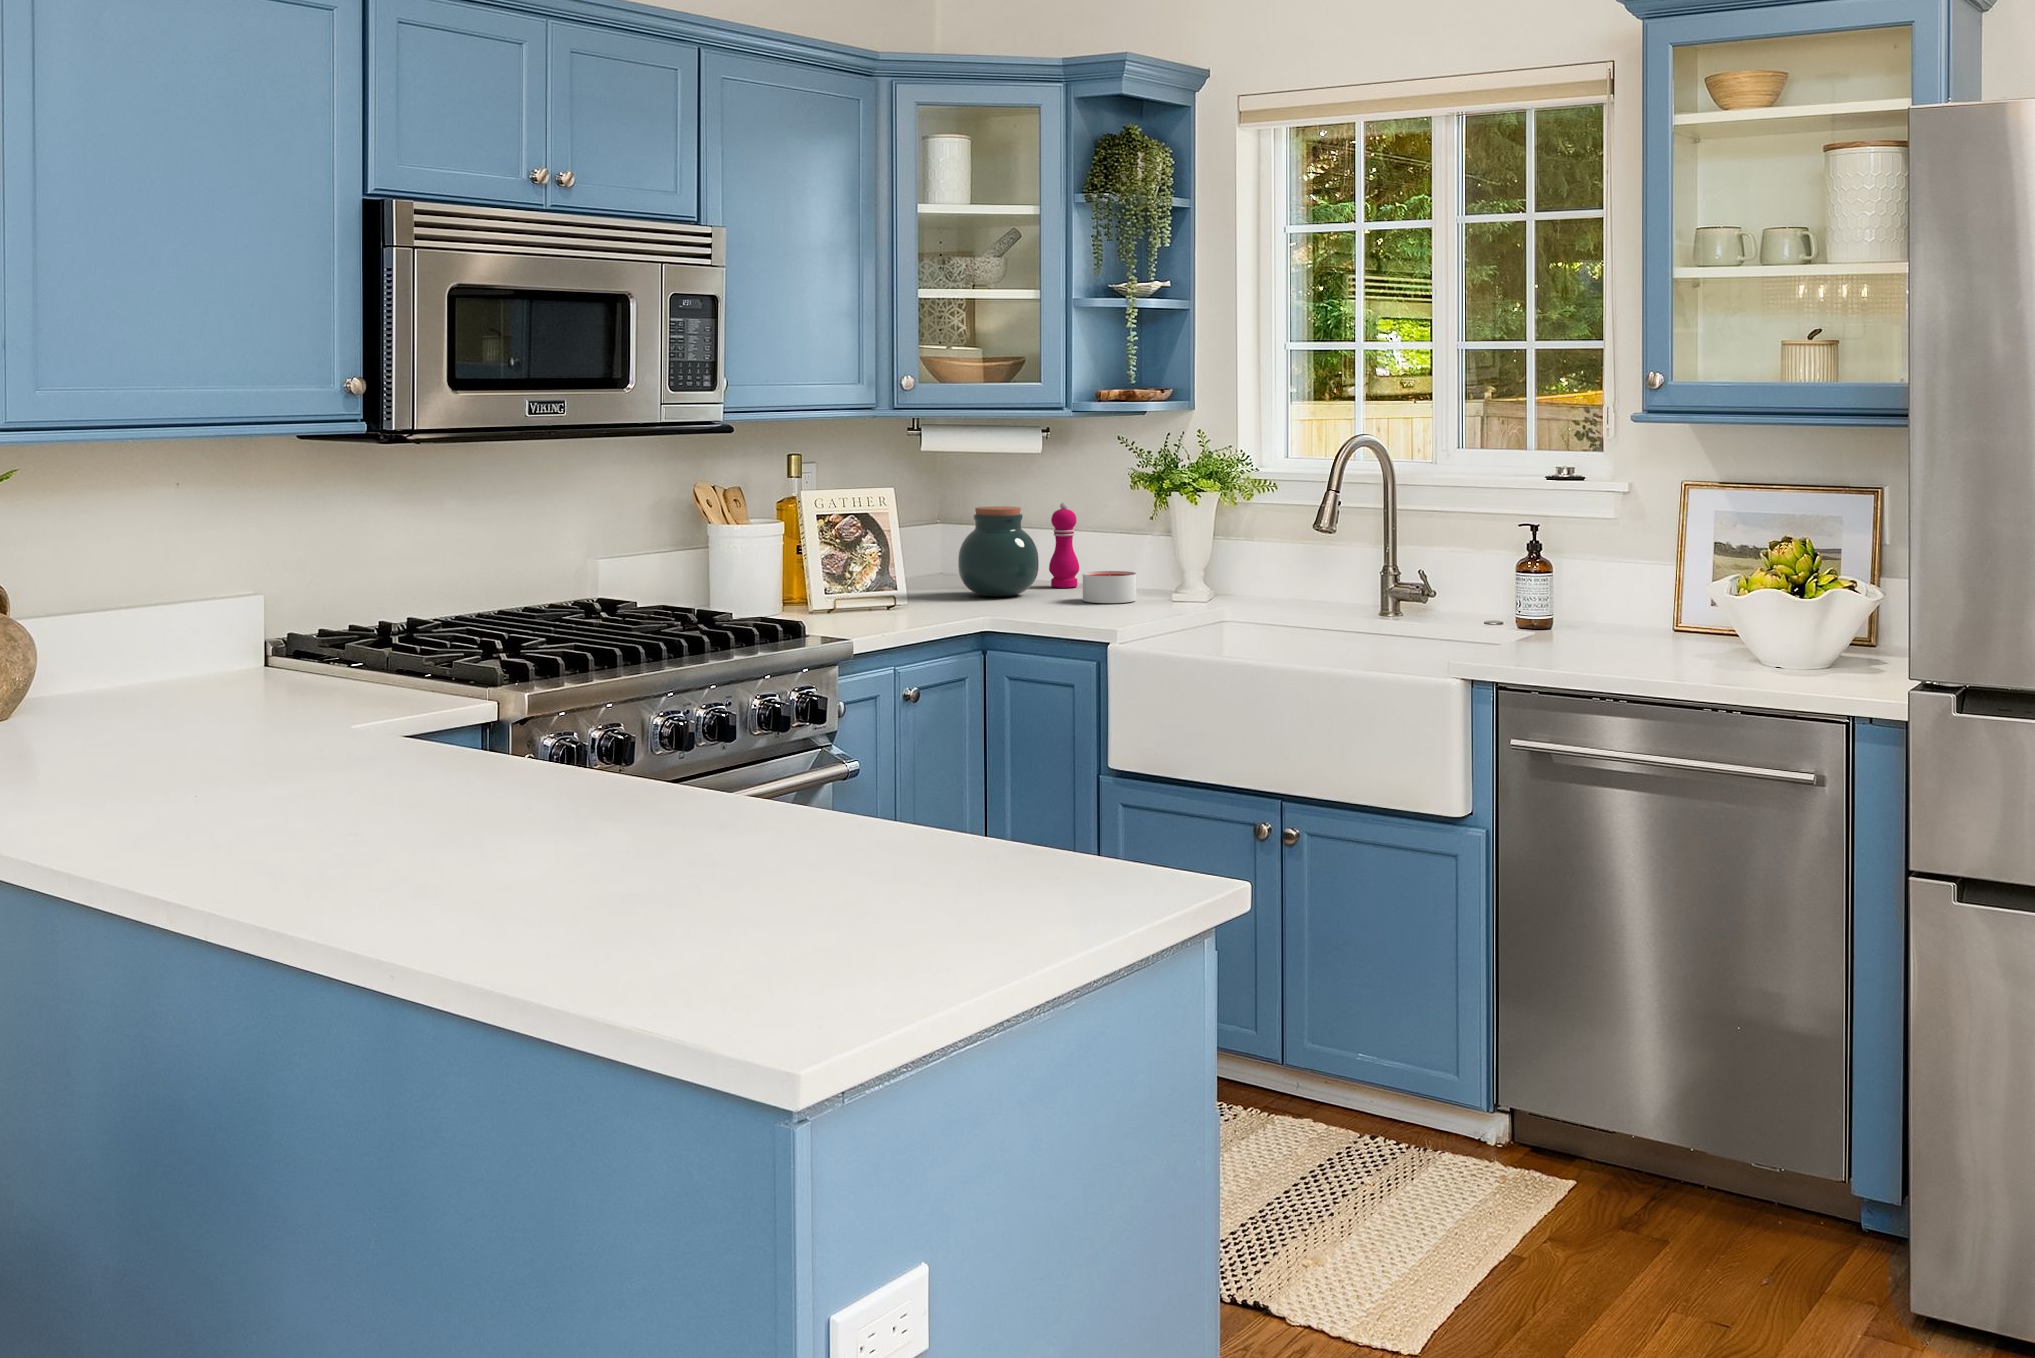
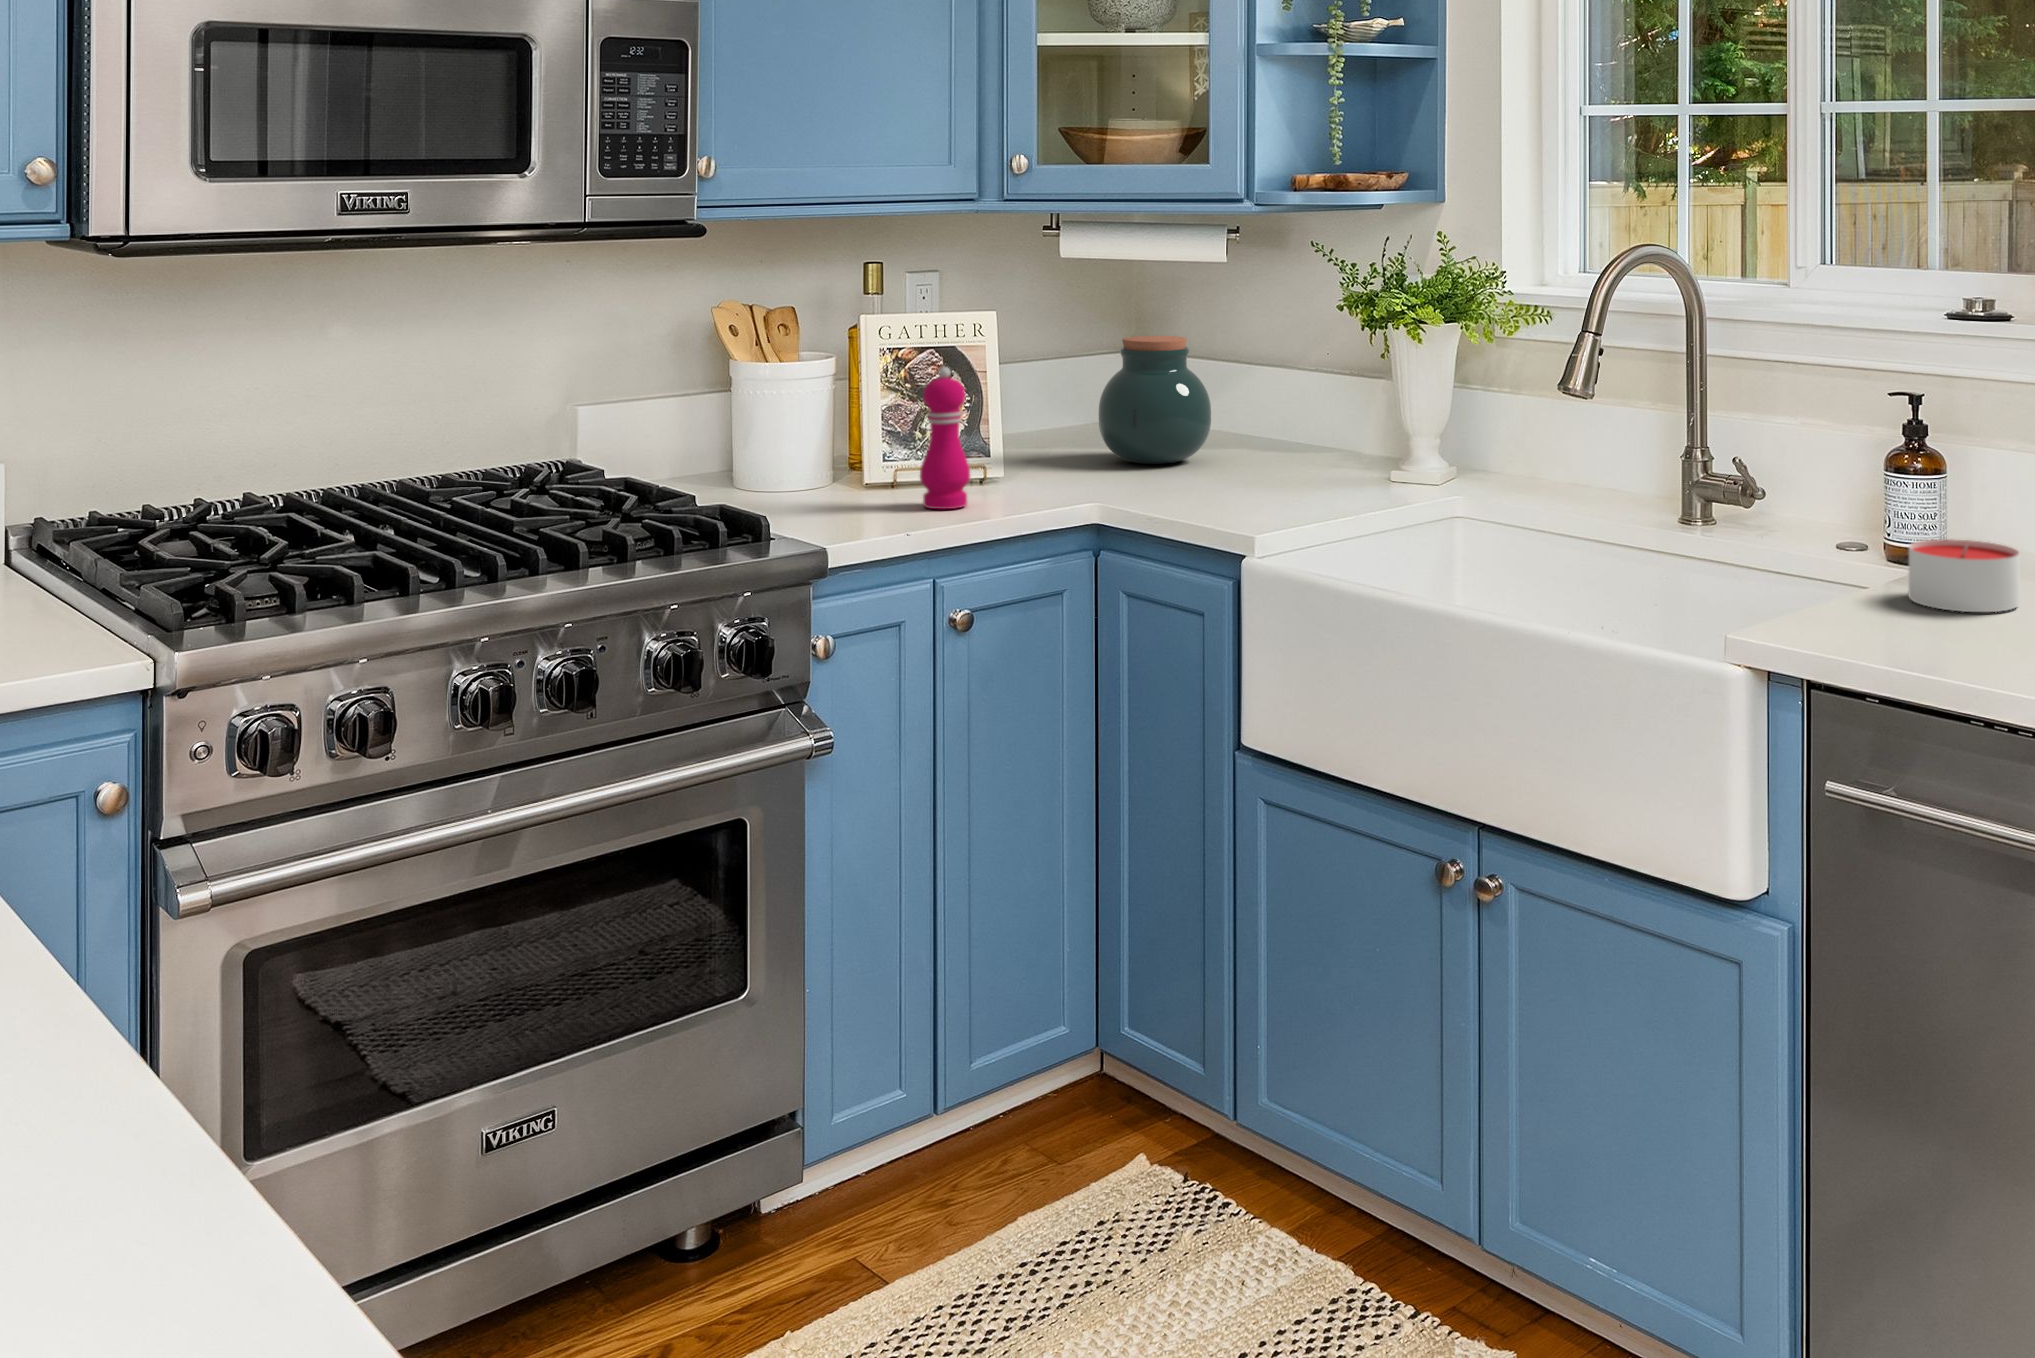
pepper mill: present [1049,502,1079,588] -> present [920,367,970,509]
candle: present [1083,571,1136,603] -> present [1909,539,2019,612]

